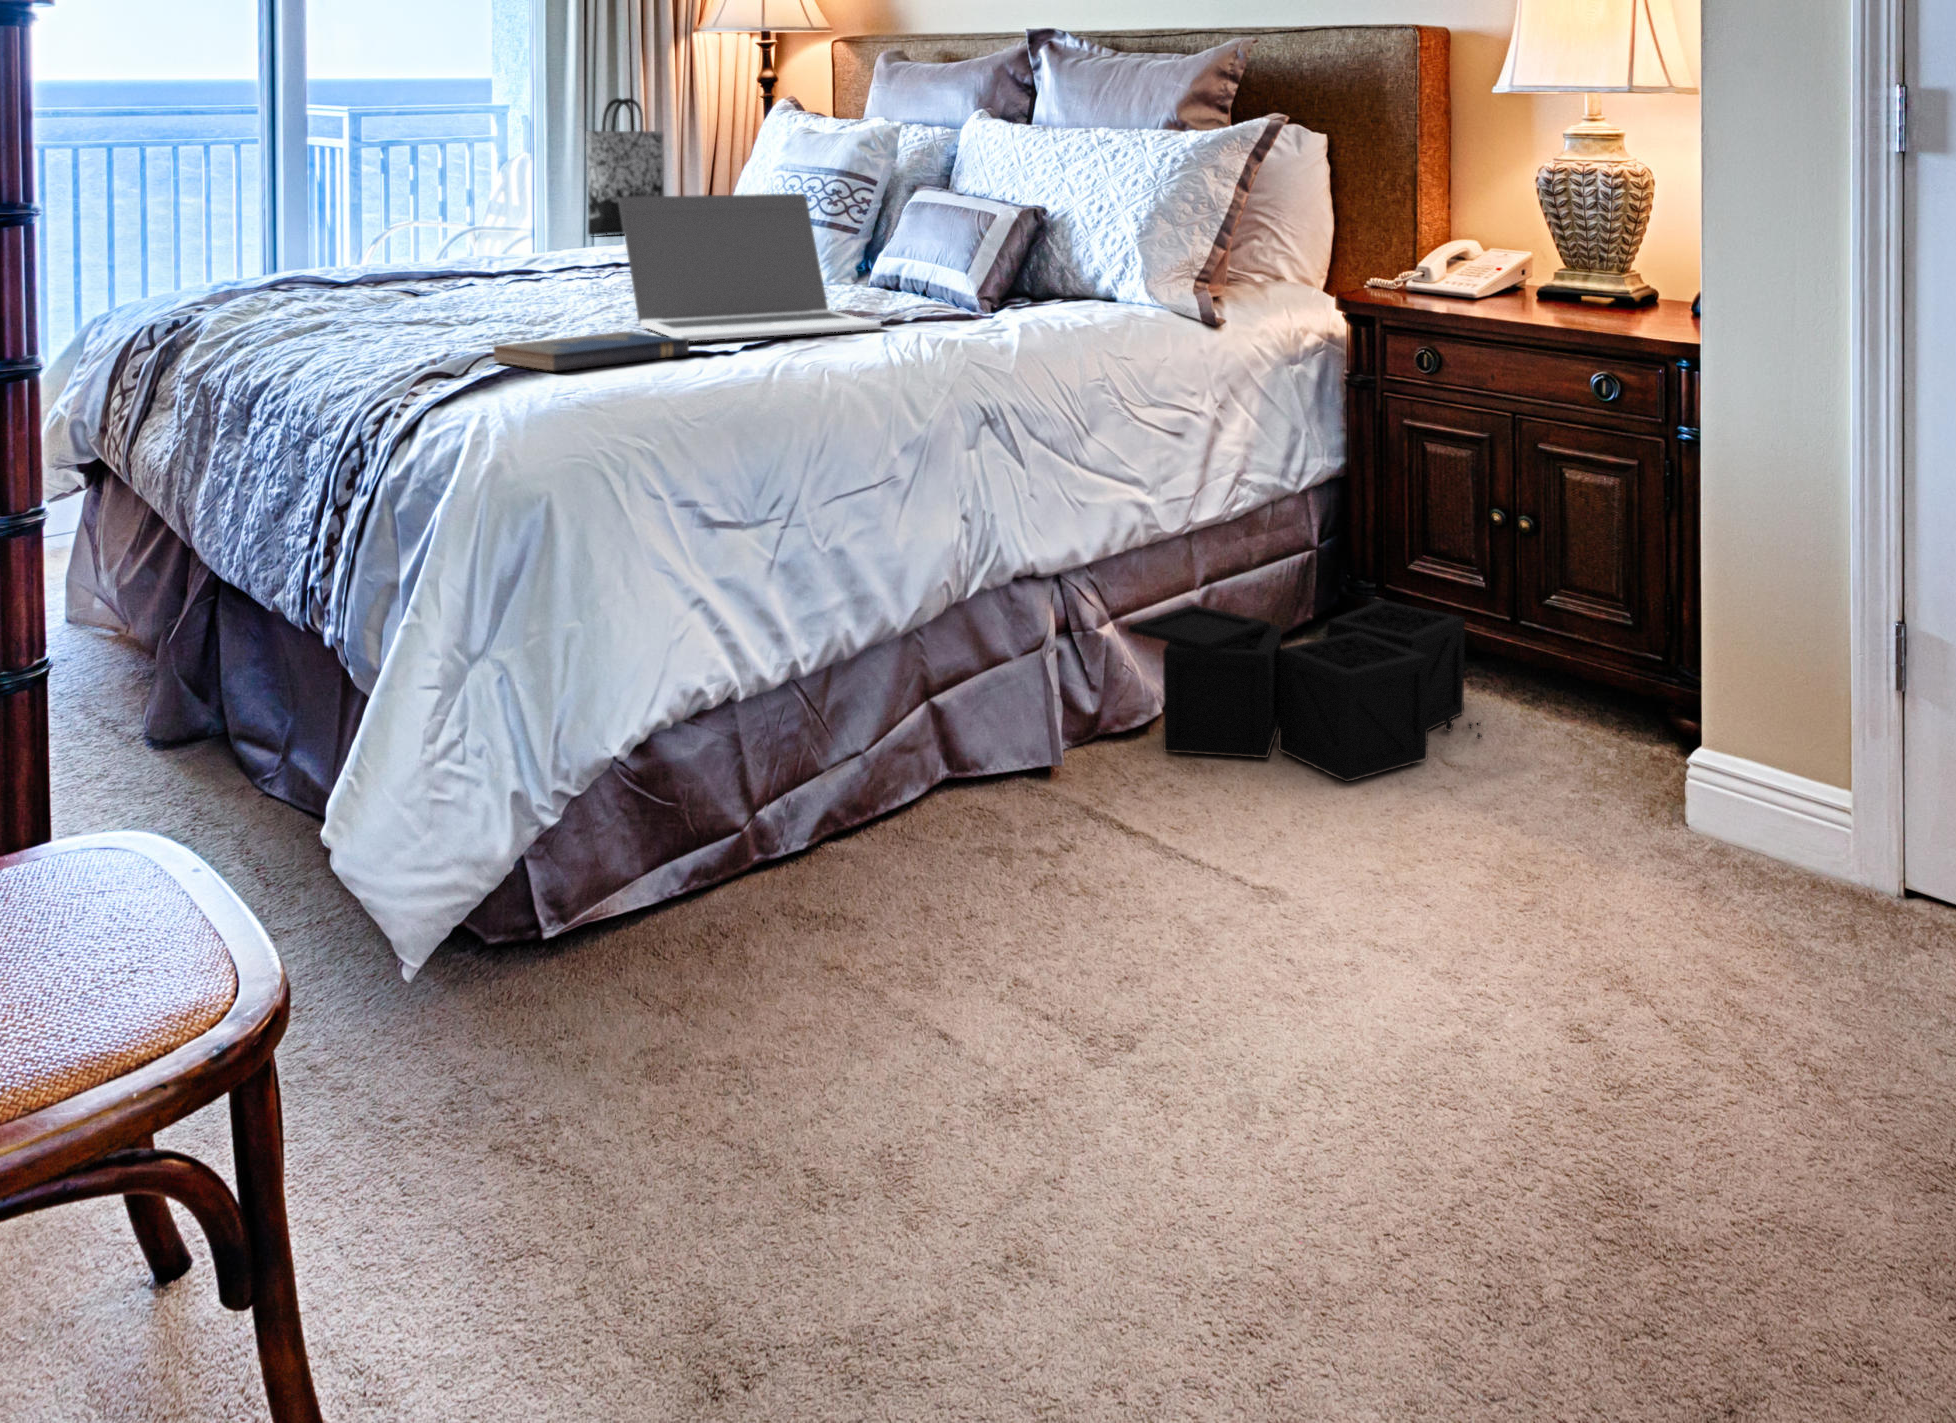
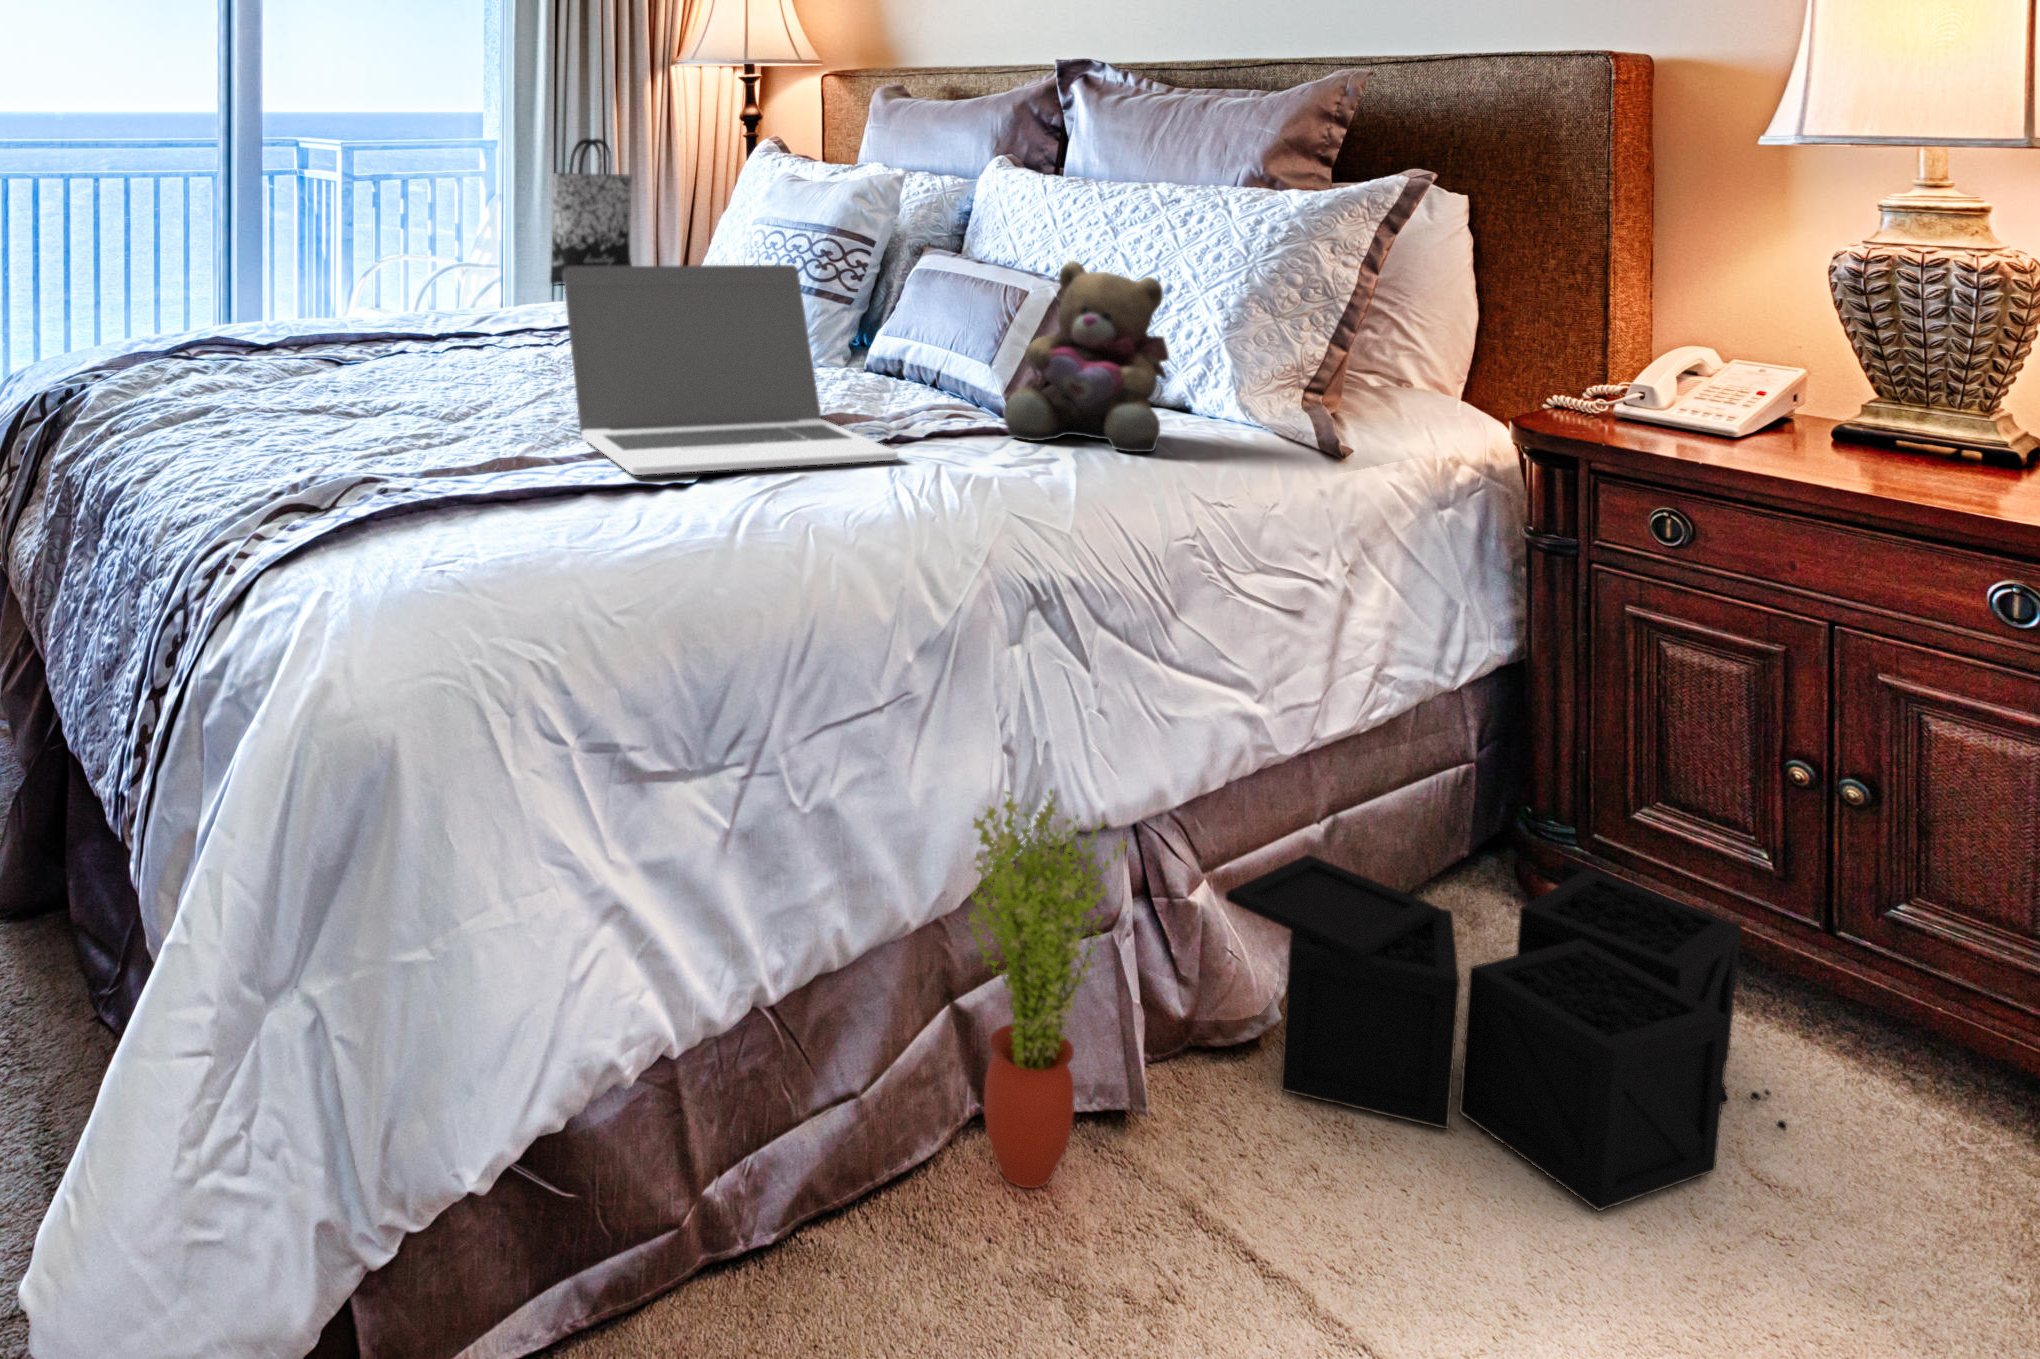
teddy bear: none [965,184,1082,320] -> present [1004,261,1169,452]
hardcover book: present [493,331,689,371] -> none [372,458,640,535]
potted plant: none [929,535,1038,811] -> present [969,789,1127,1188]

